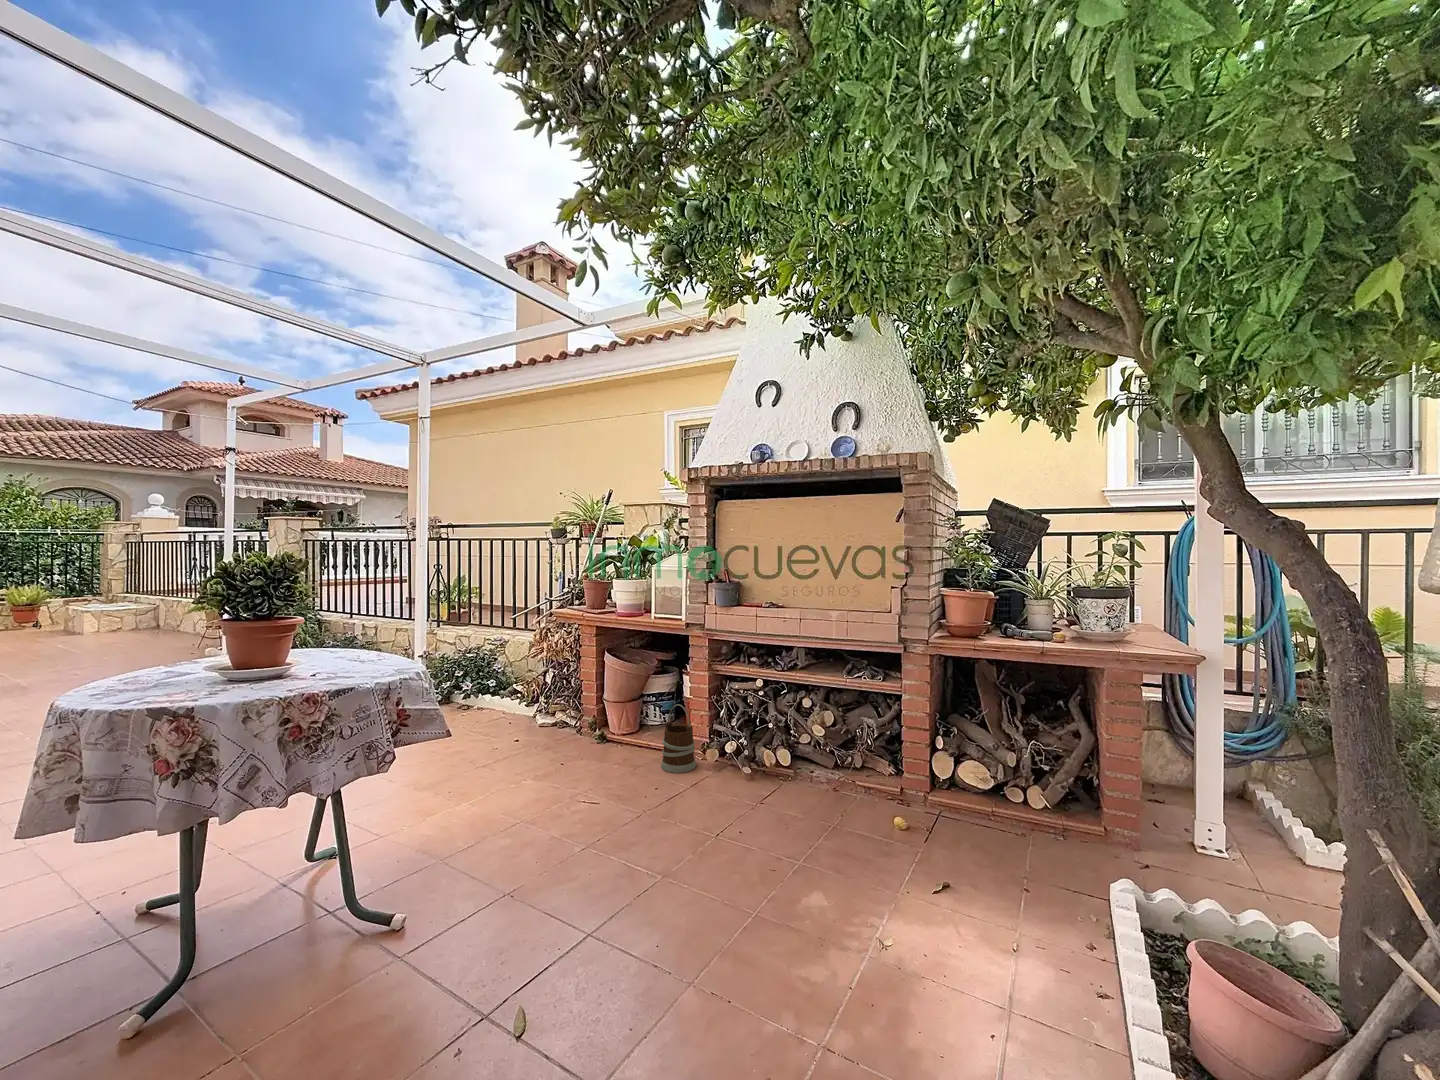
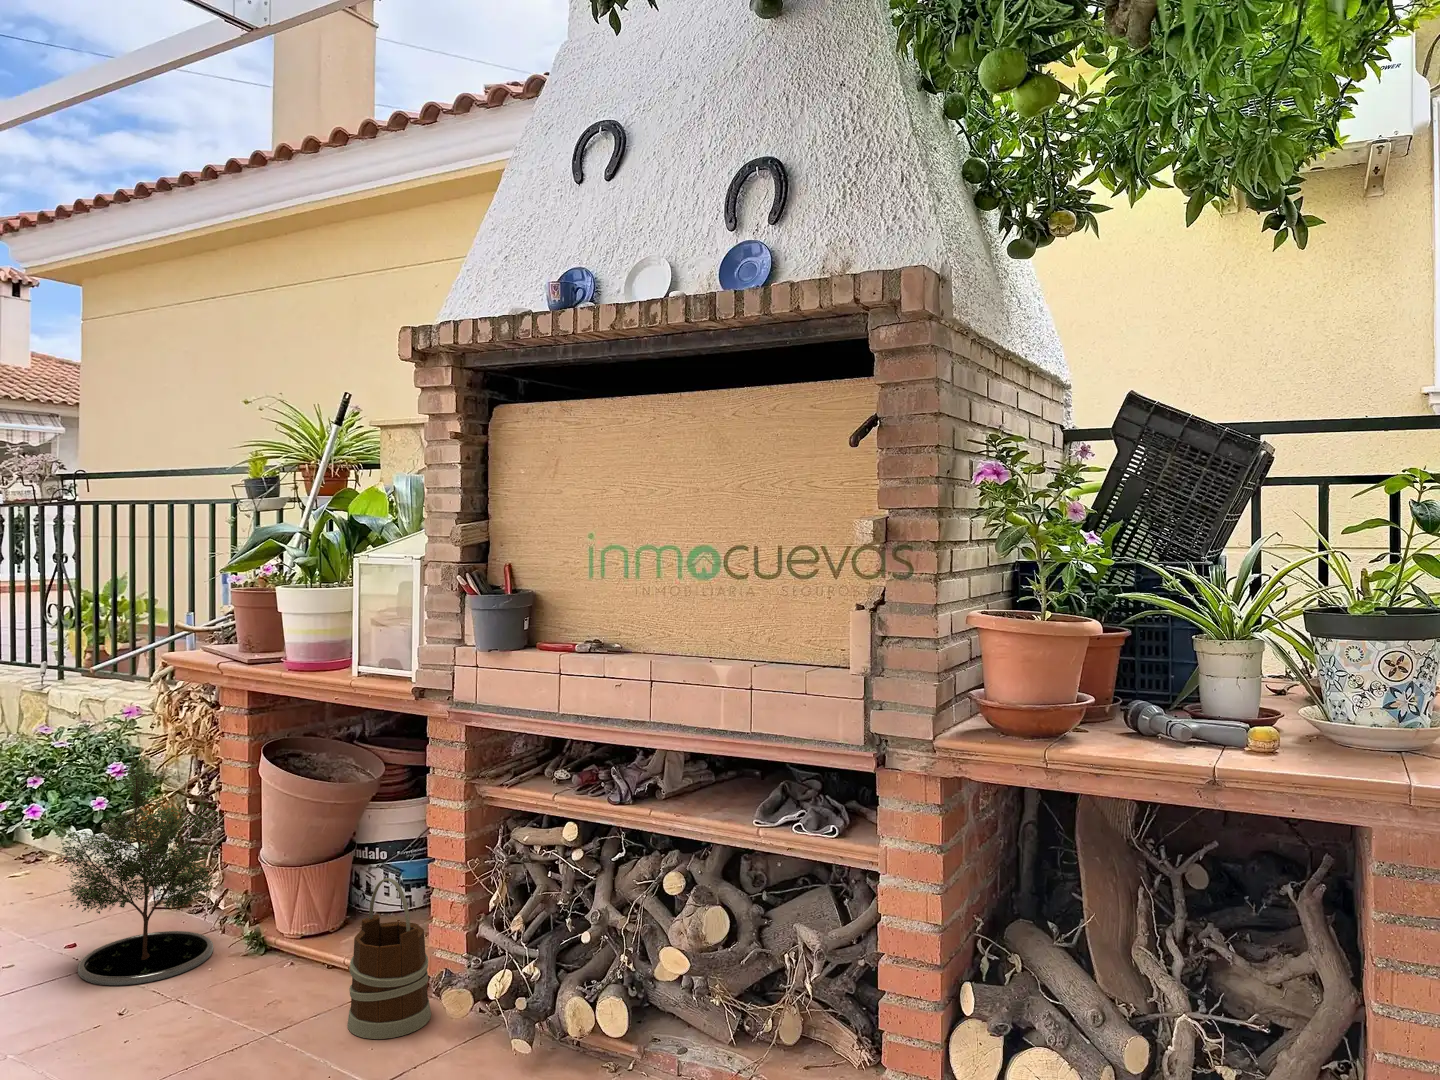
potted tree: none [515,650,587,756] -> present [46,745,217,986]

